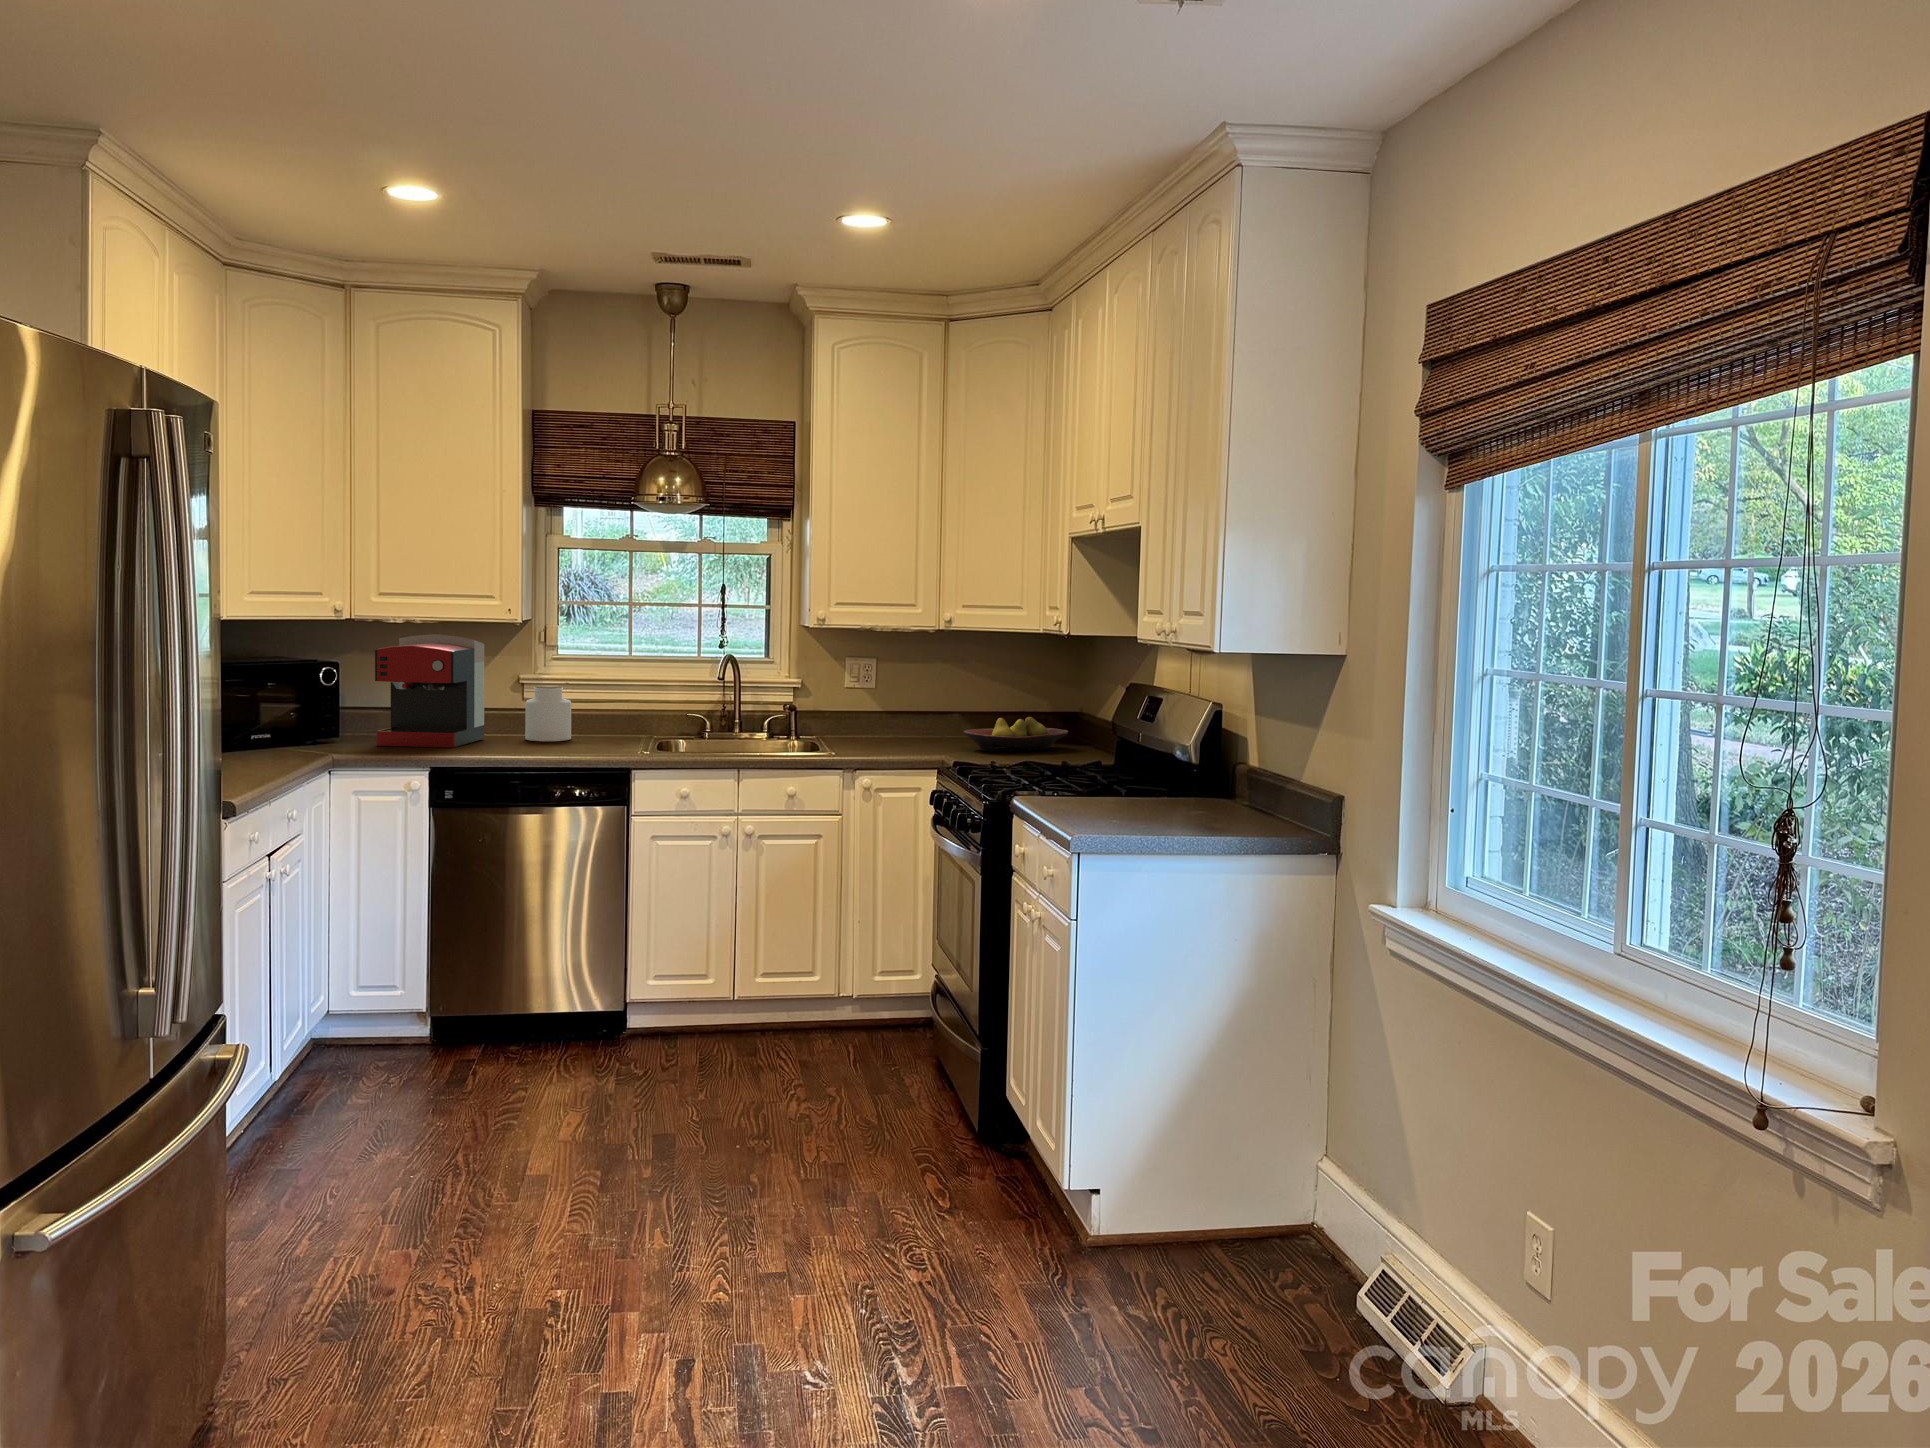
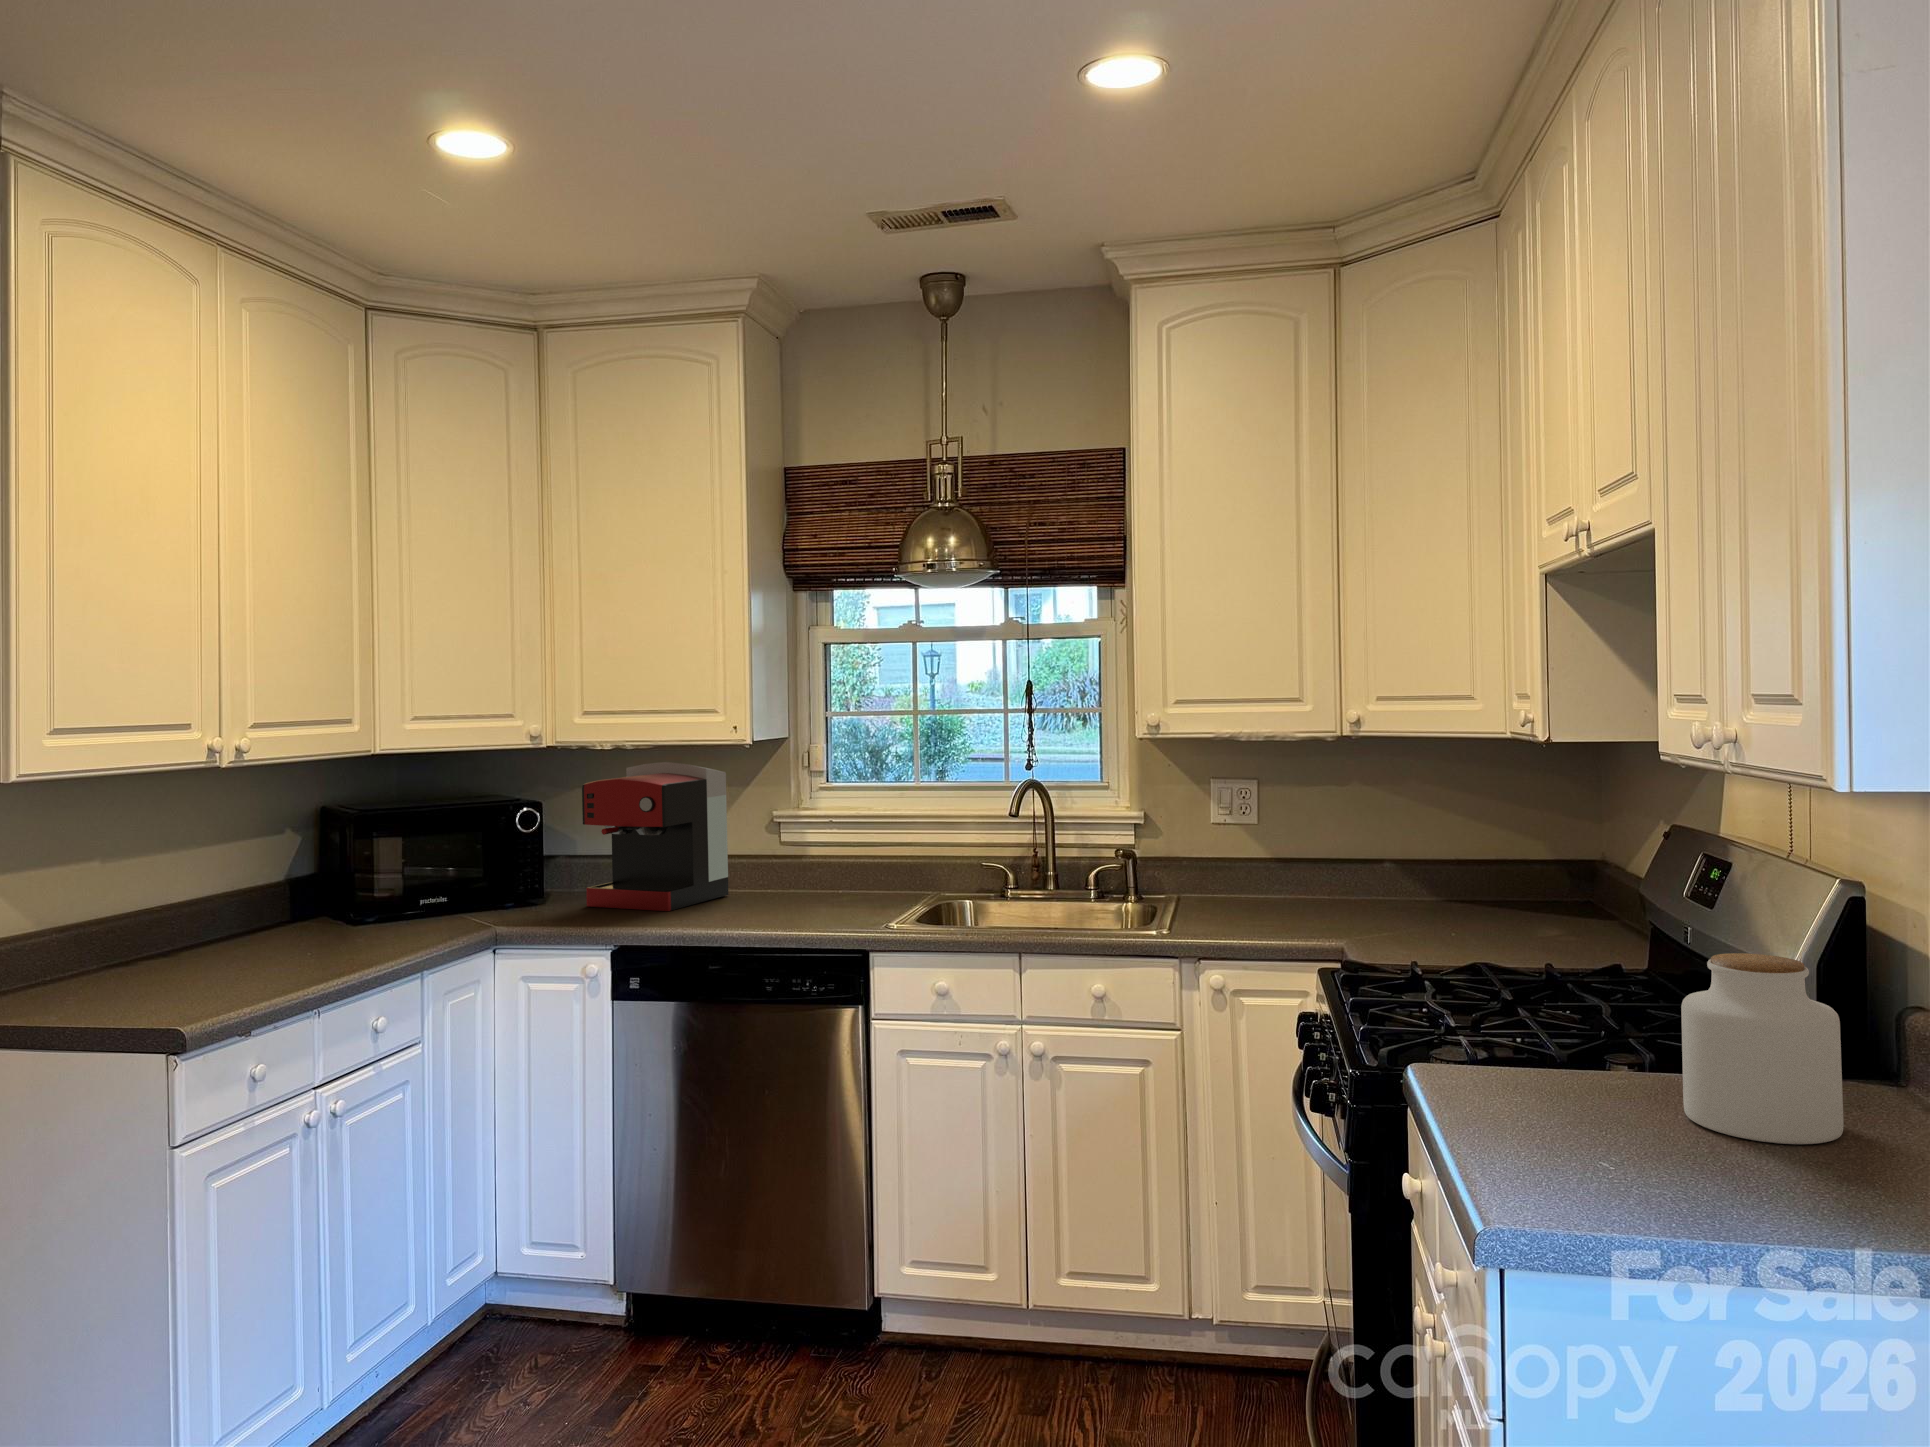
jar: present [525,685,571,742] -> present [1681,953,1843,1144]
fruit bowl: present [964,717,1068,752] -> none [1386,872,1574,931]

